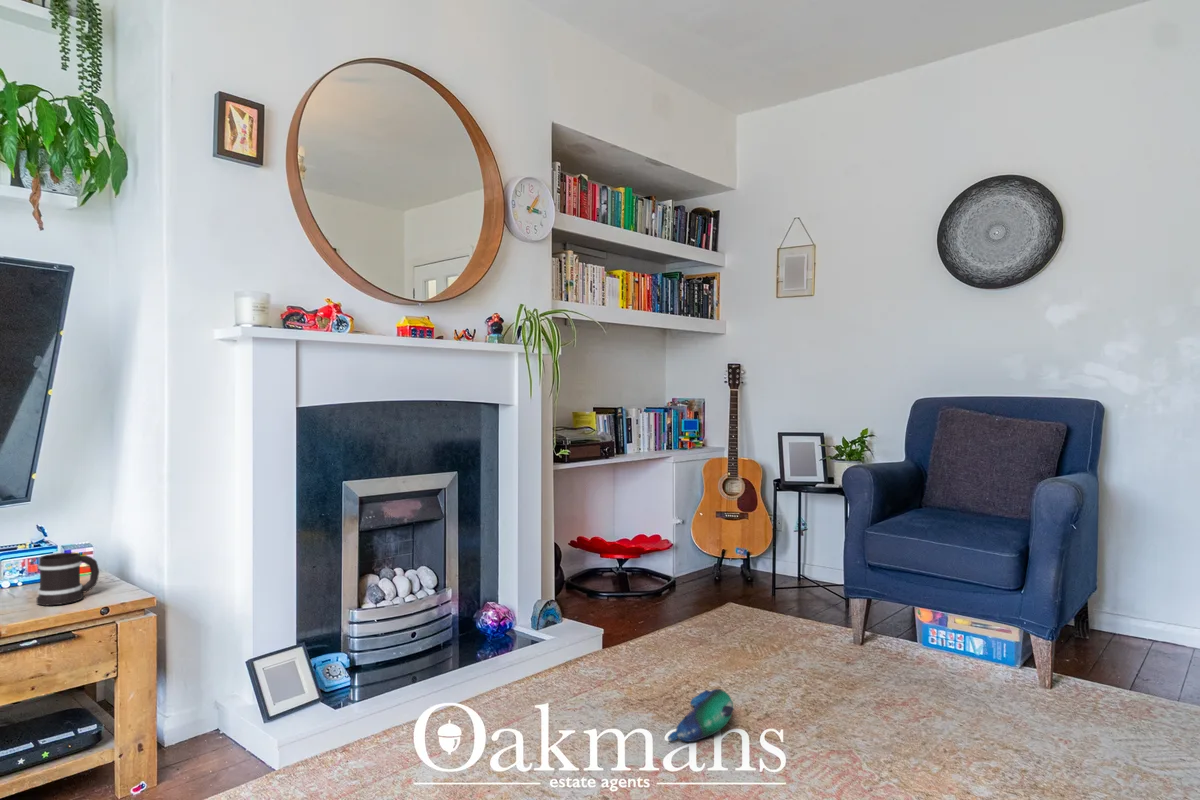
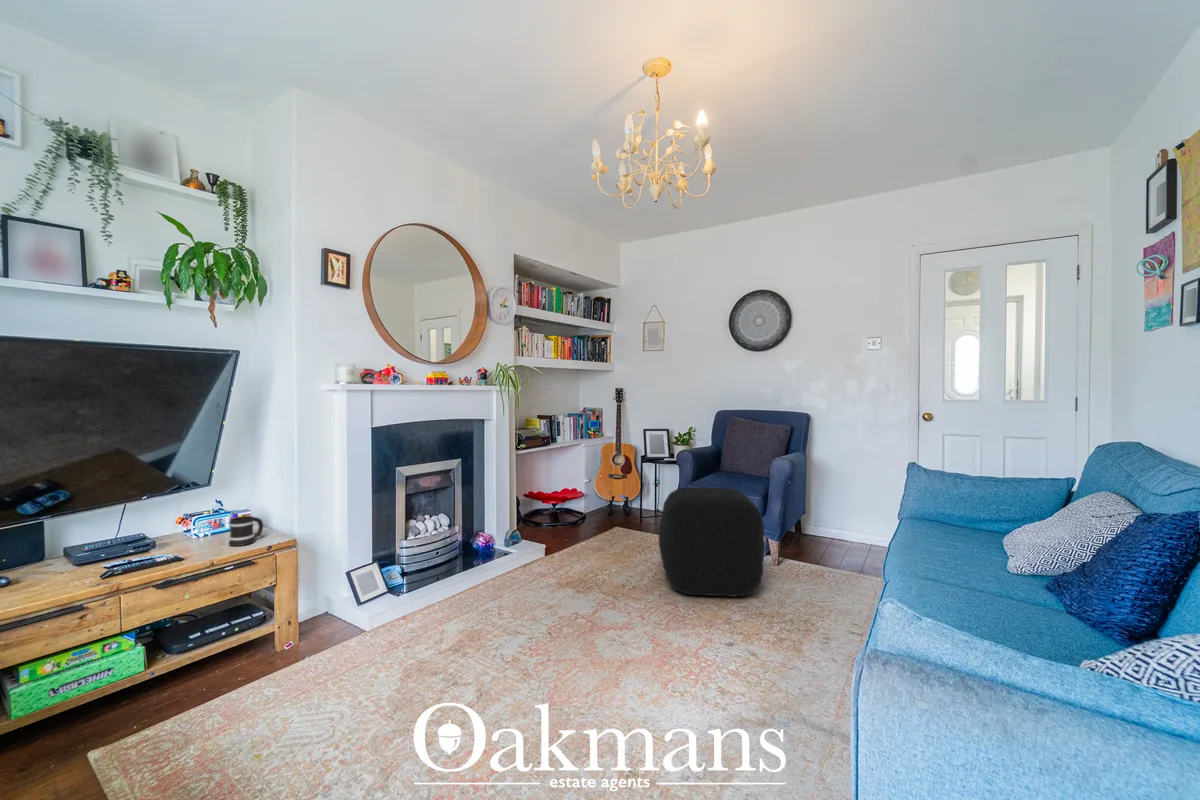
ottoman: none [815,529,1033,745] -> present [659,487,765,596]
plush toy: present [668,689,734,742] -> none [581,575,616,604]

